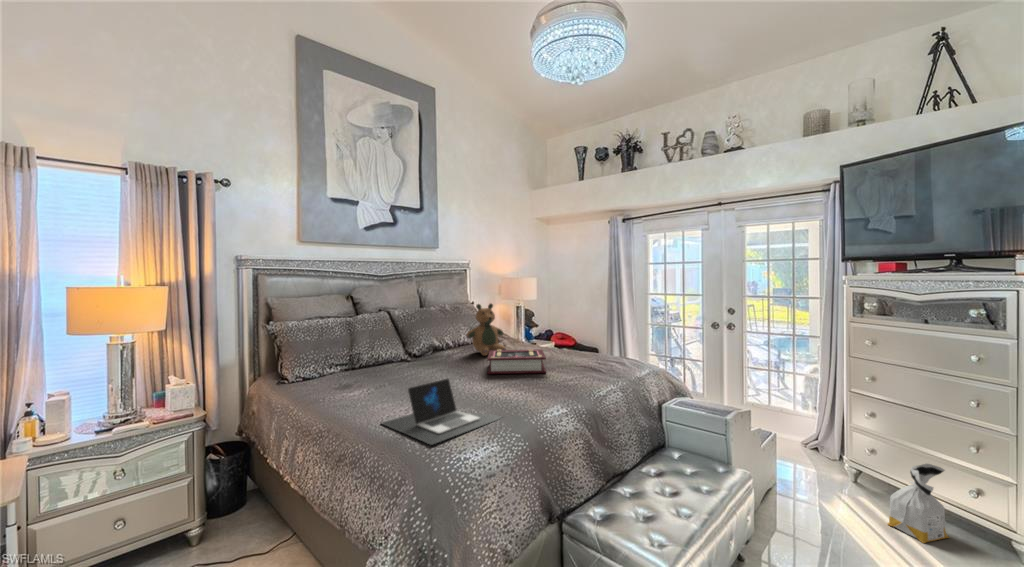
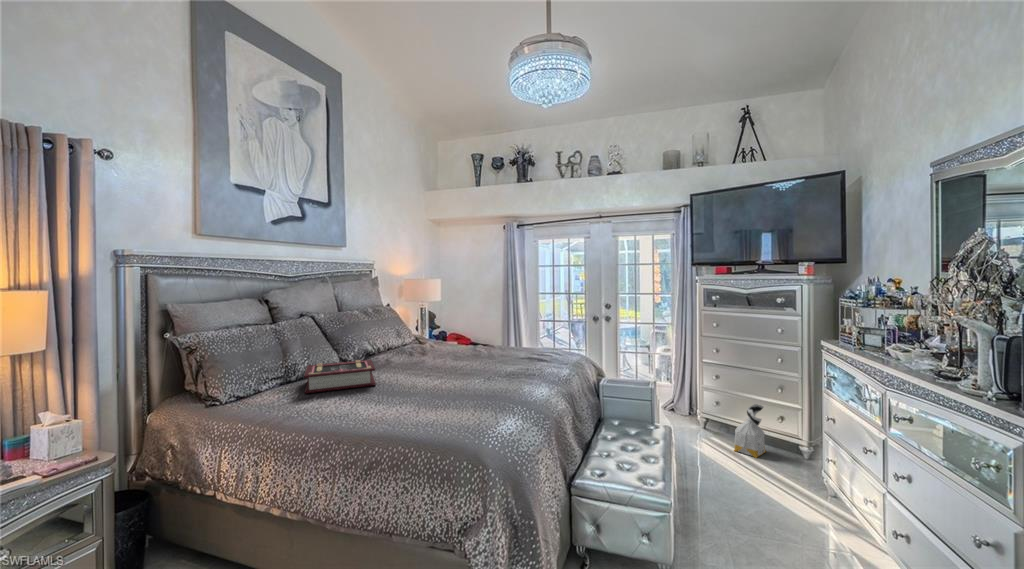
teddy bear: present [466,304,506,356] -> none [404,304,446,356]
book: present [487,349,546,374] -> present [304,360,376,393]
laptop: present [382,379,501,445] -> none [405,375,515,434]

